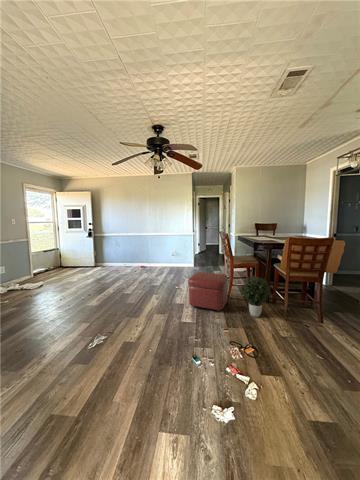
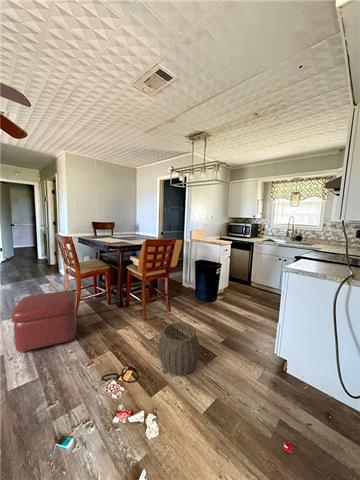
potted plant: present [241,277,270,317] -> none [98,284,131,330]
woven basket: none [280,324,332,381] -> present [158,323,200,376]

